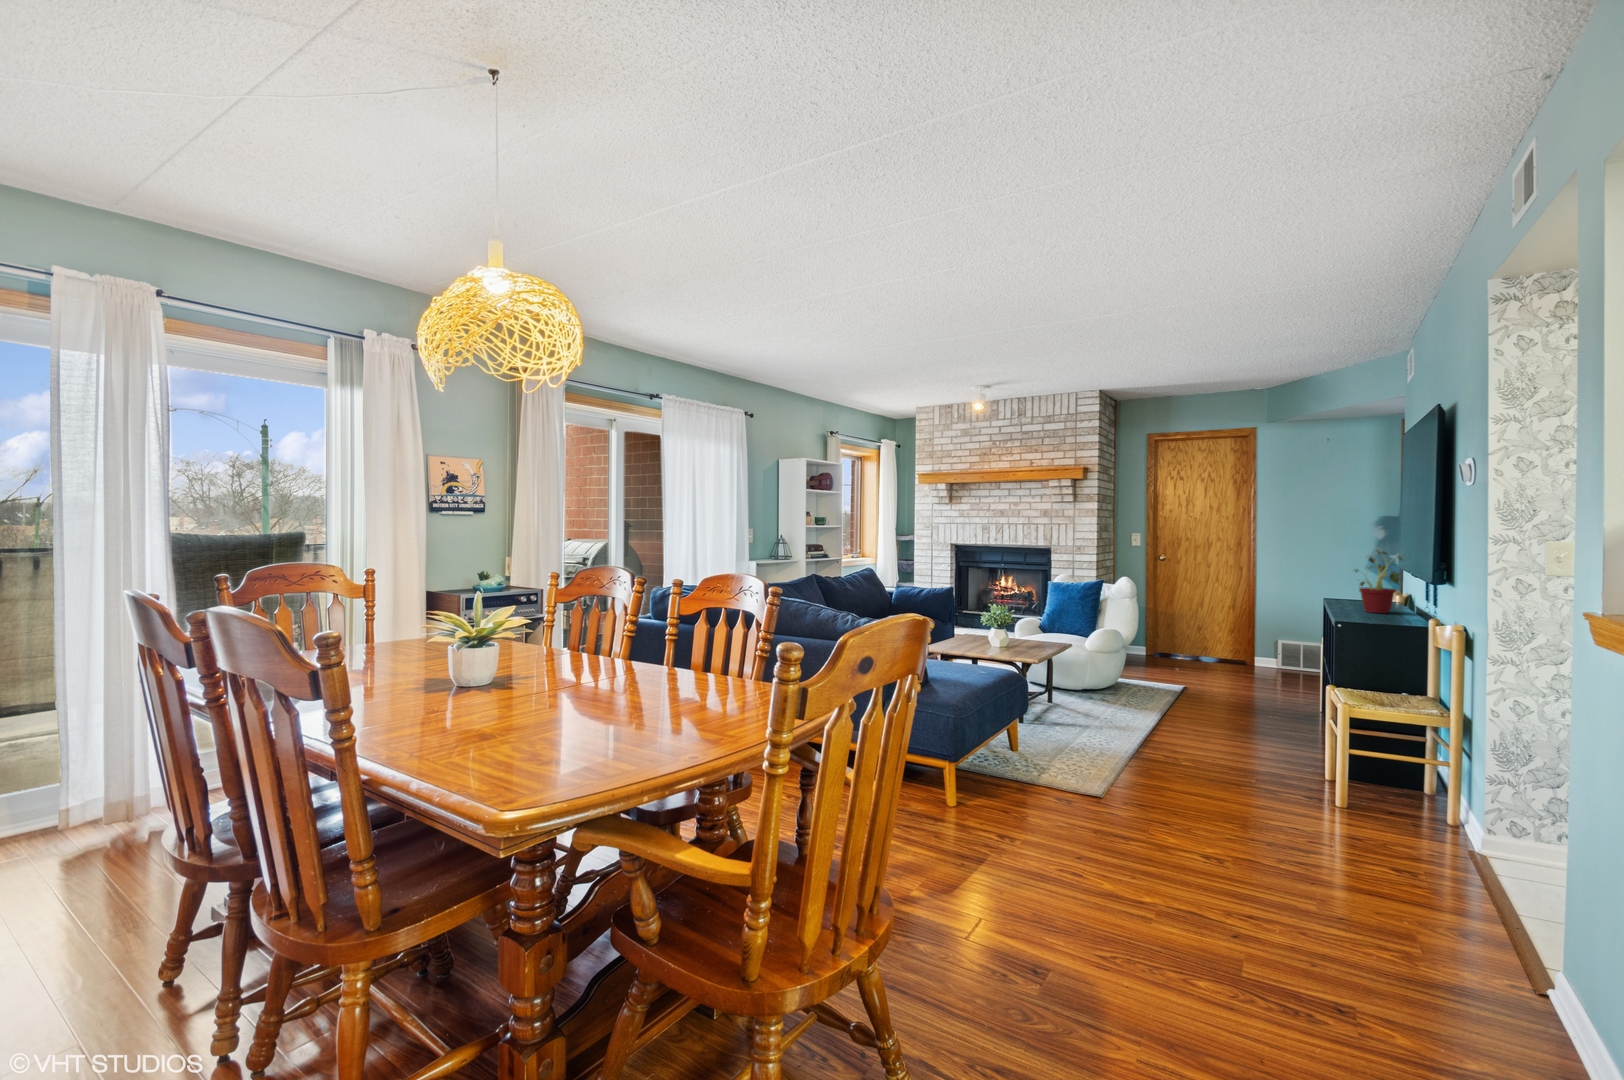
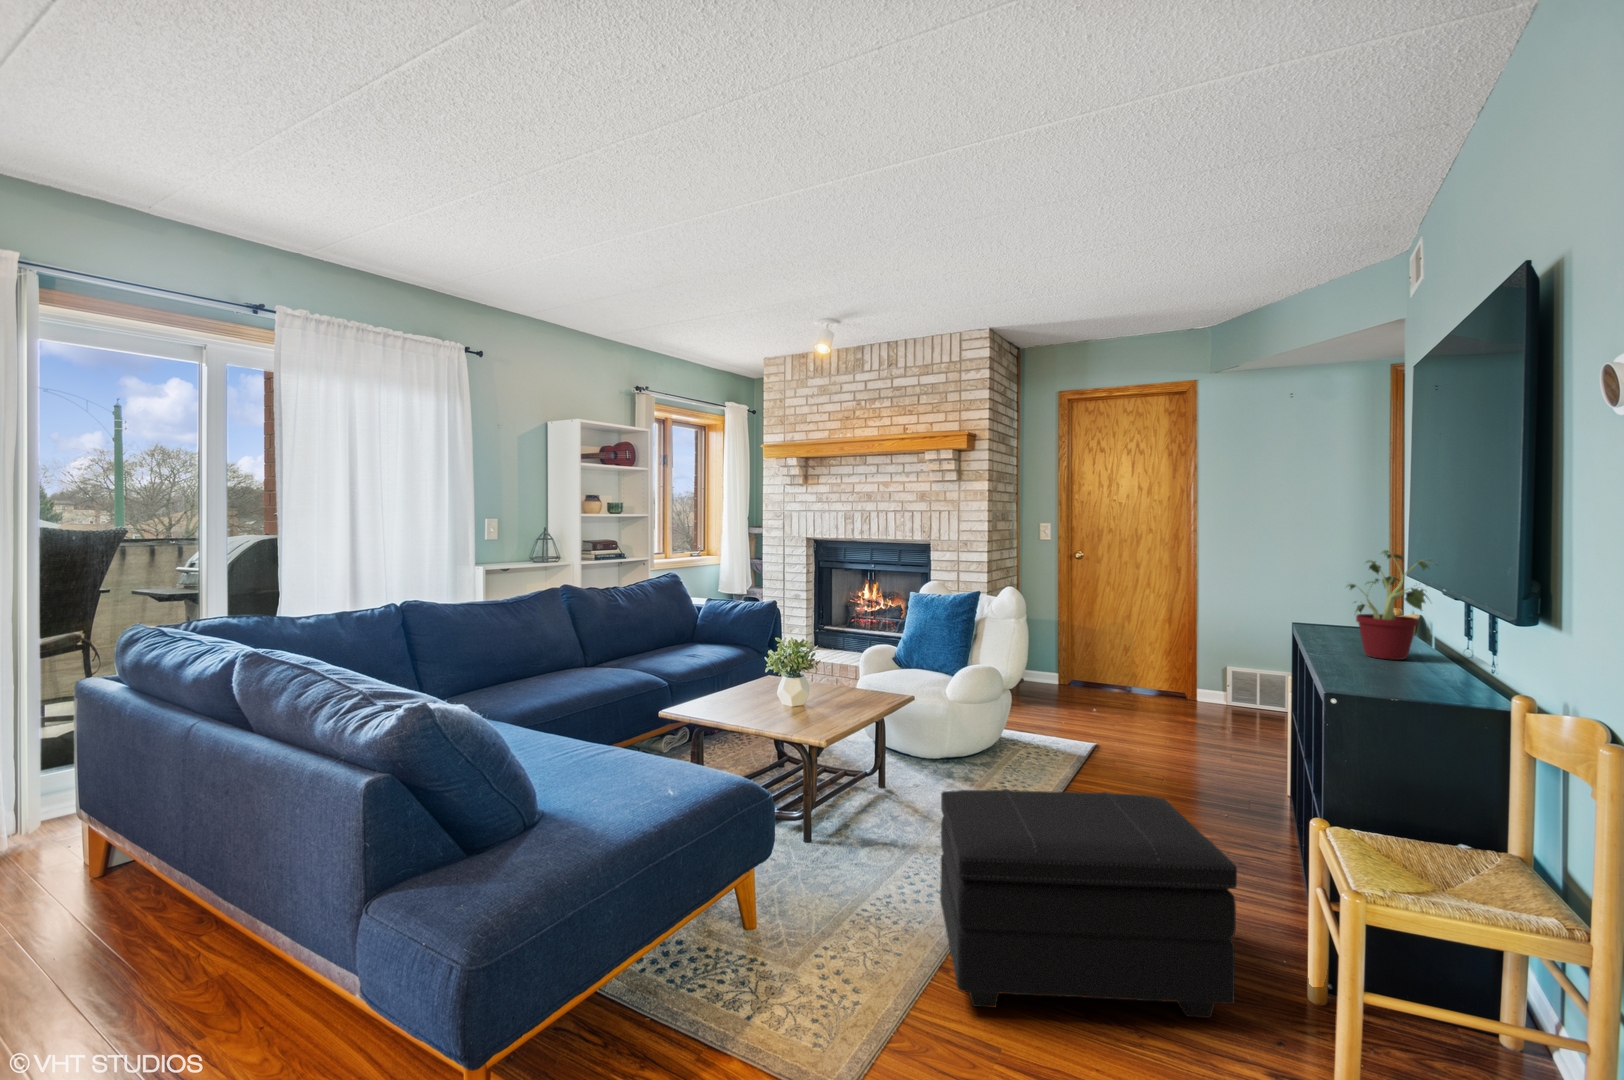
footstool: none [1115,680,1287,786] -> present [940,789,1237,1018]

